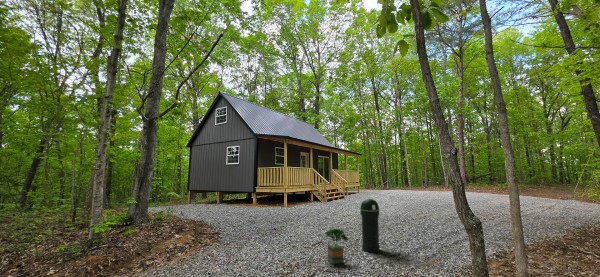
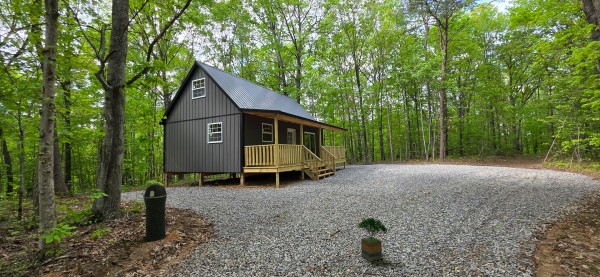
trash can: present [360,199,379,253] -> present [144,185,167,242]

